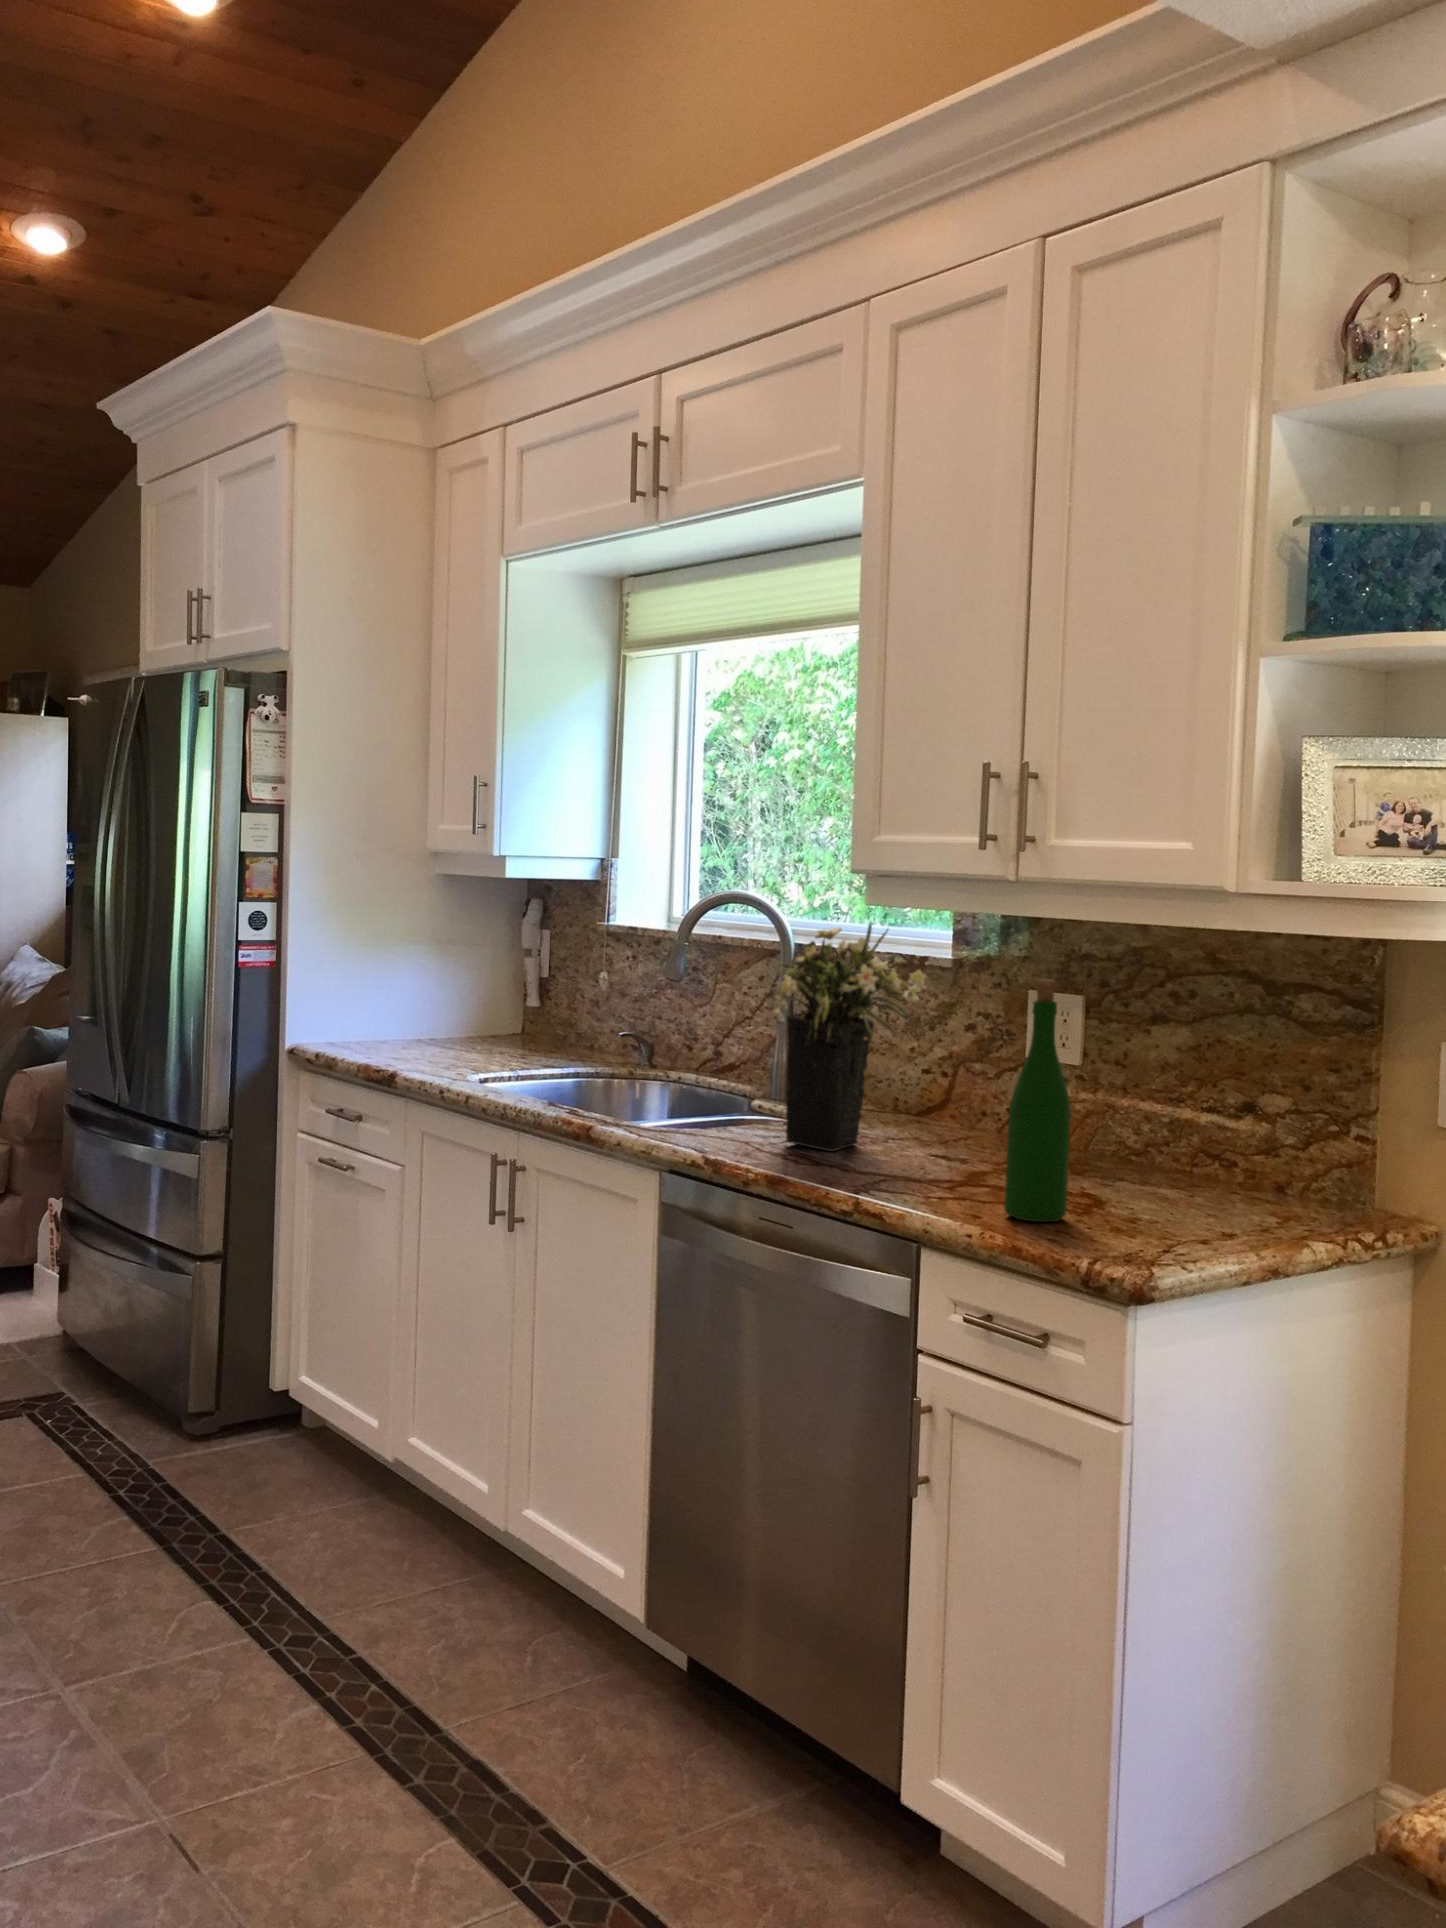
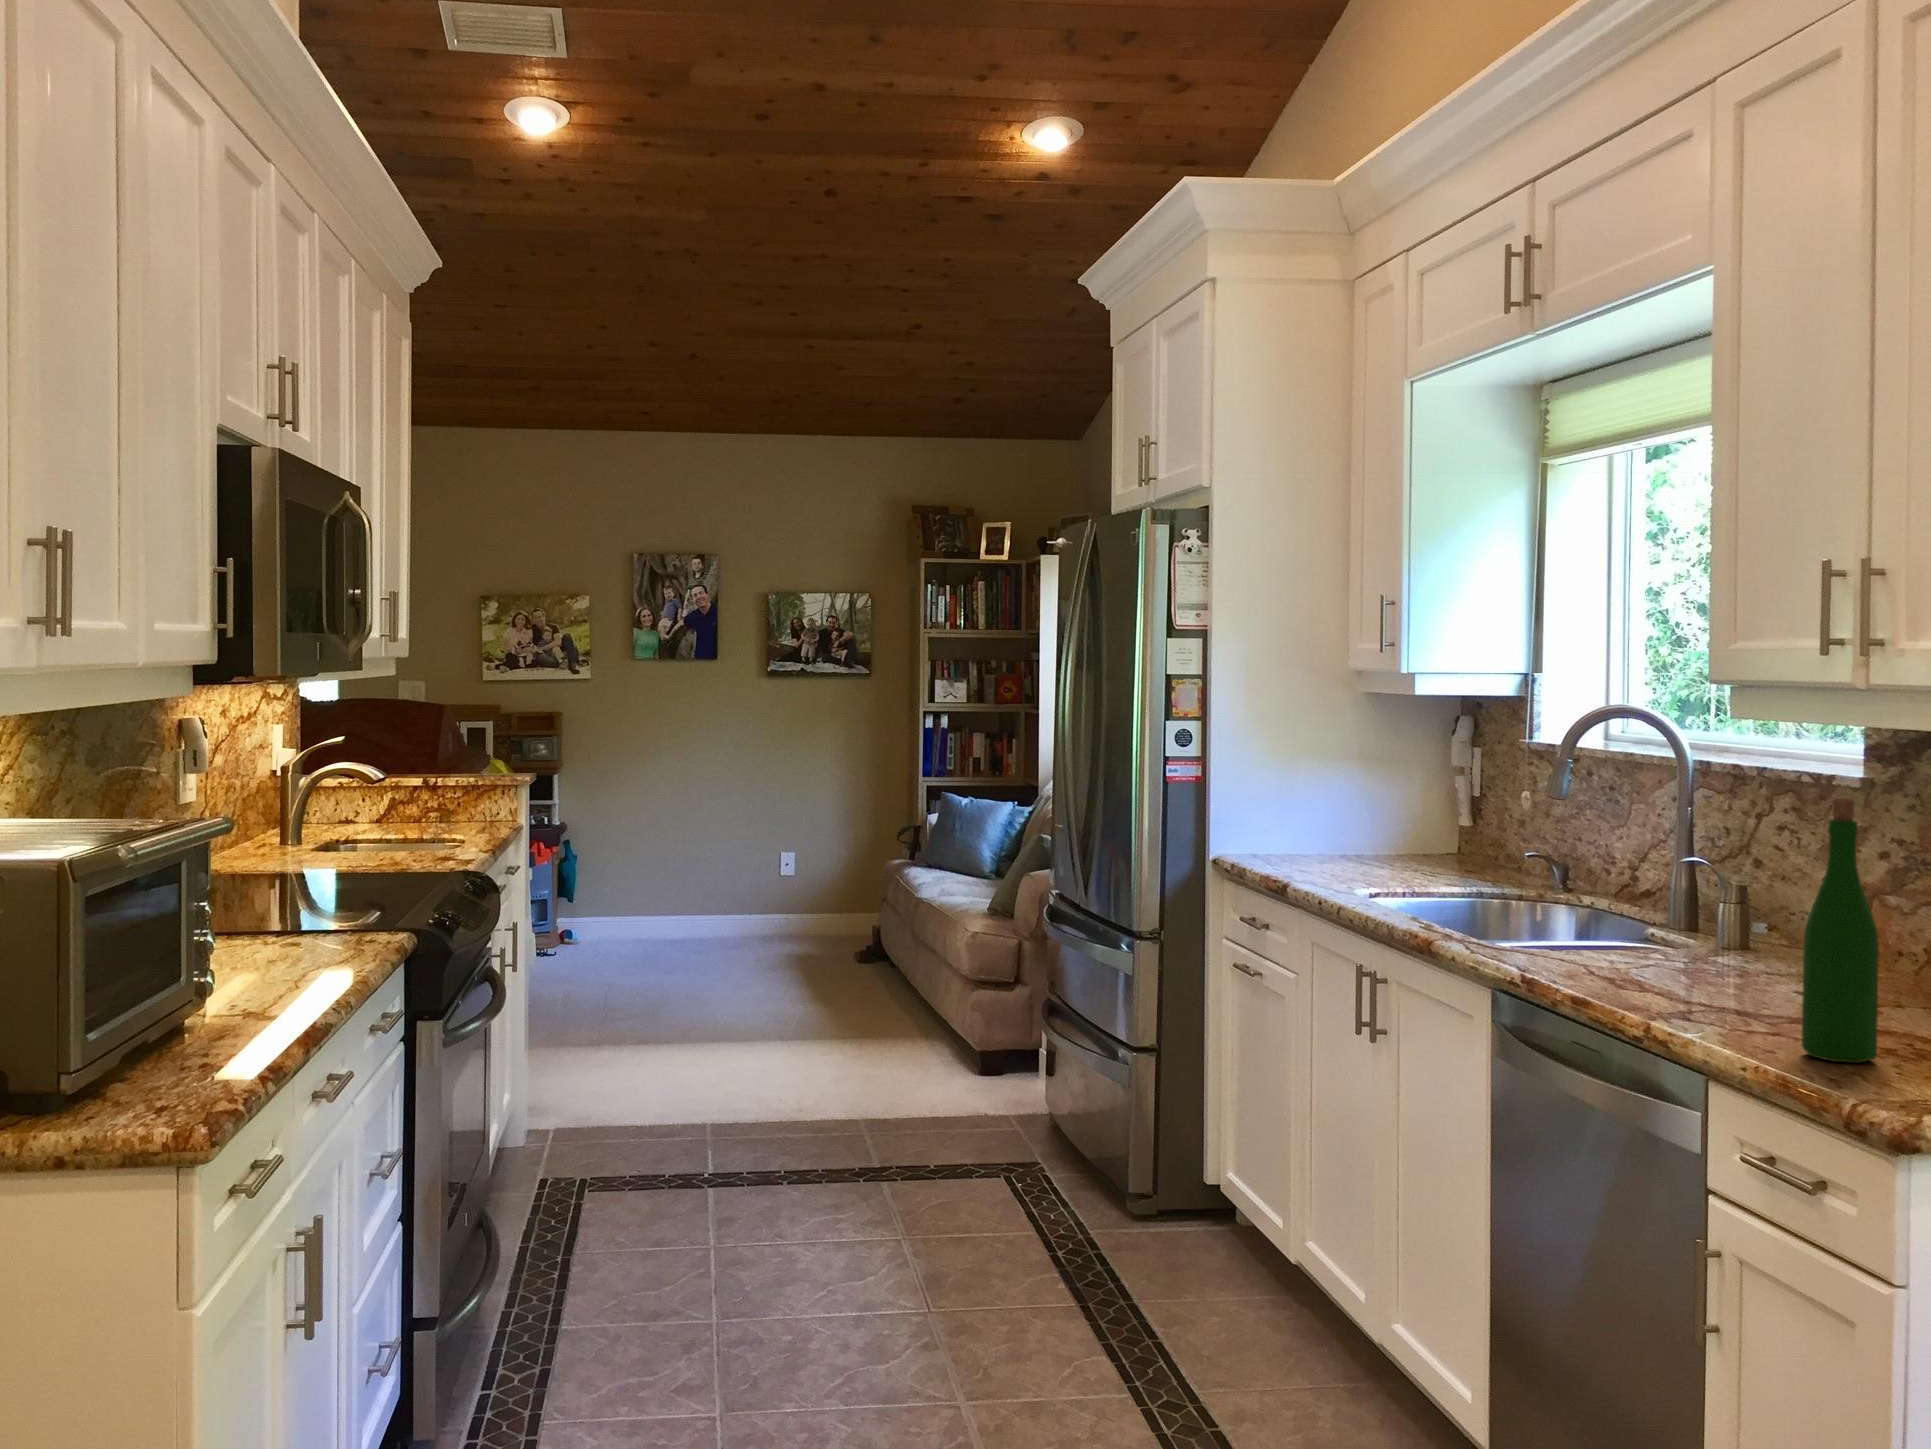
flower arrangement: present [766,924,939,1151] -> none [1588,737,1804,980]

